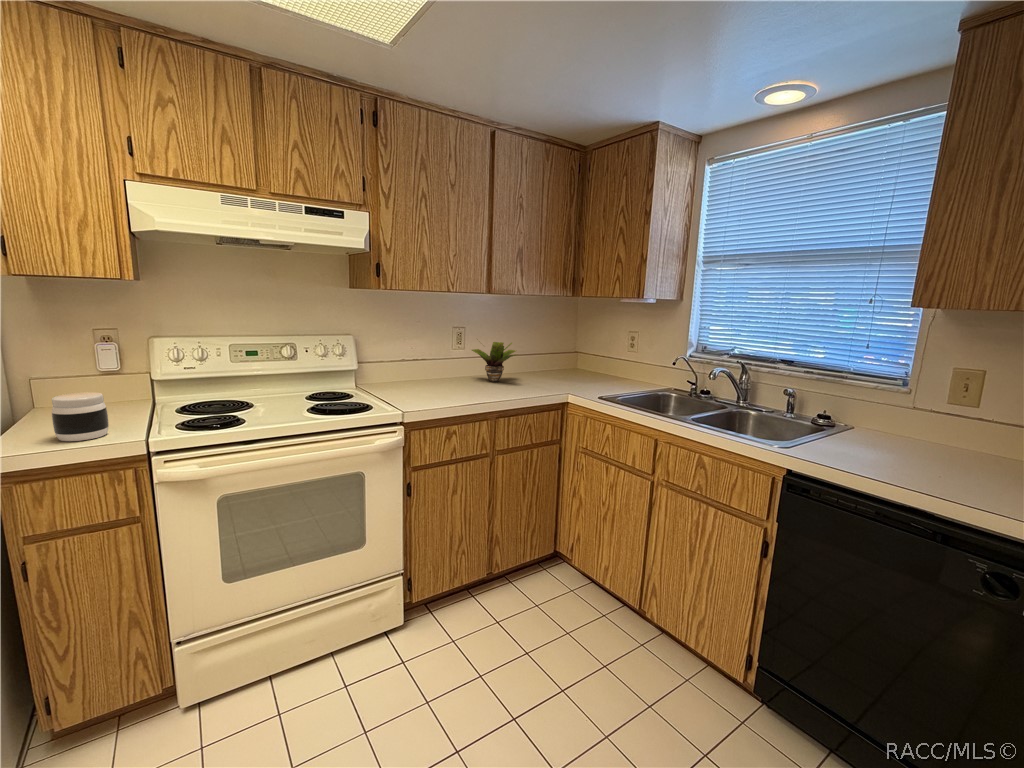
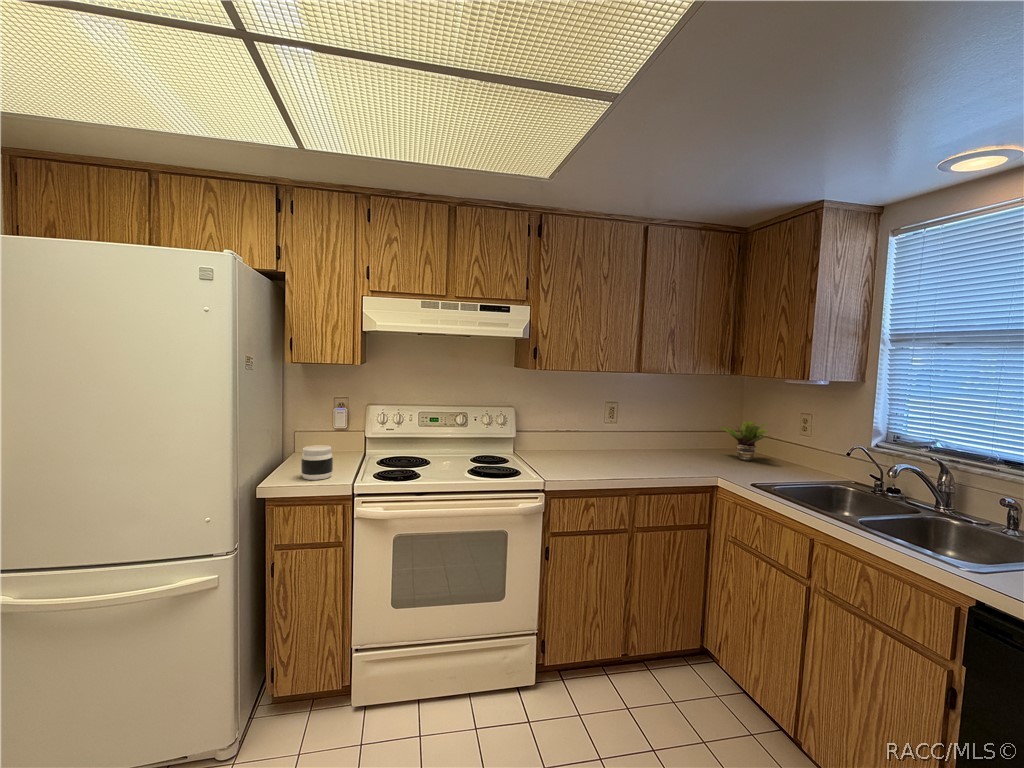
potted plant: present [472,342,515,382] -> present [721,421,770,461]

